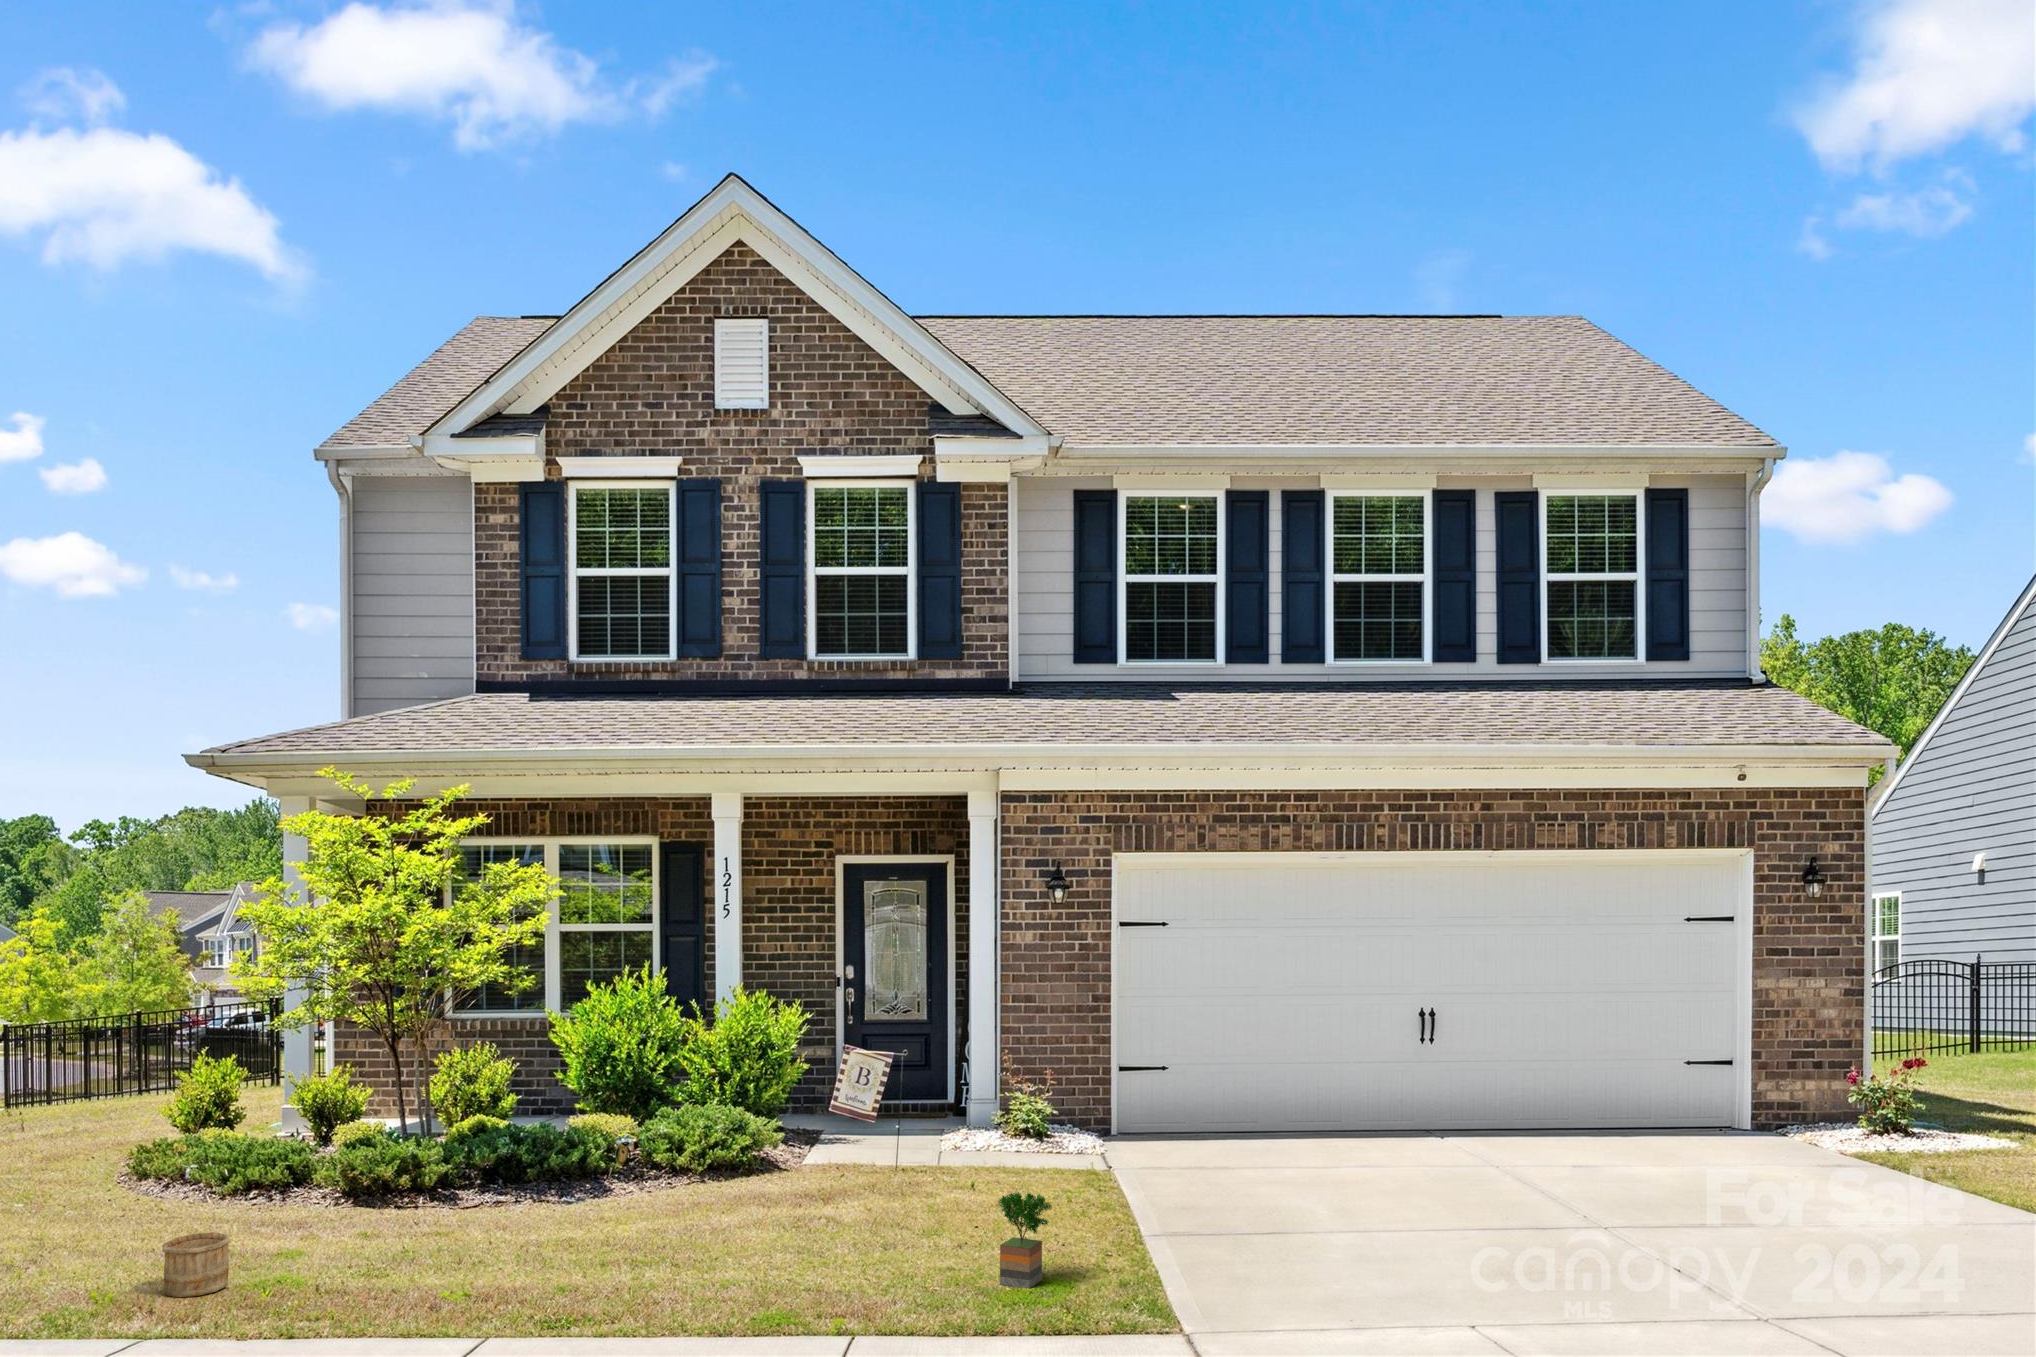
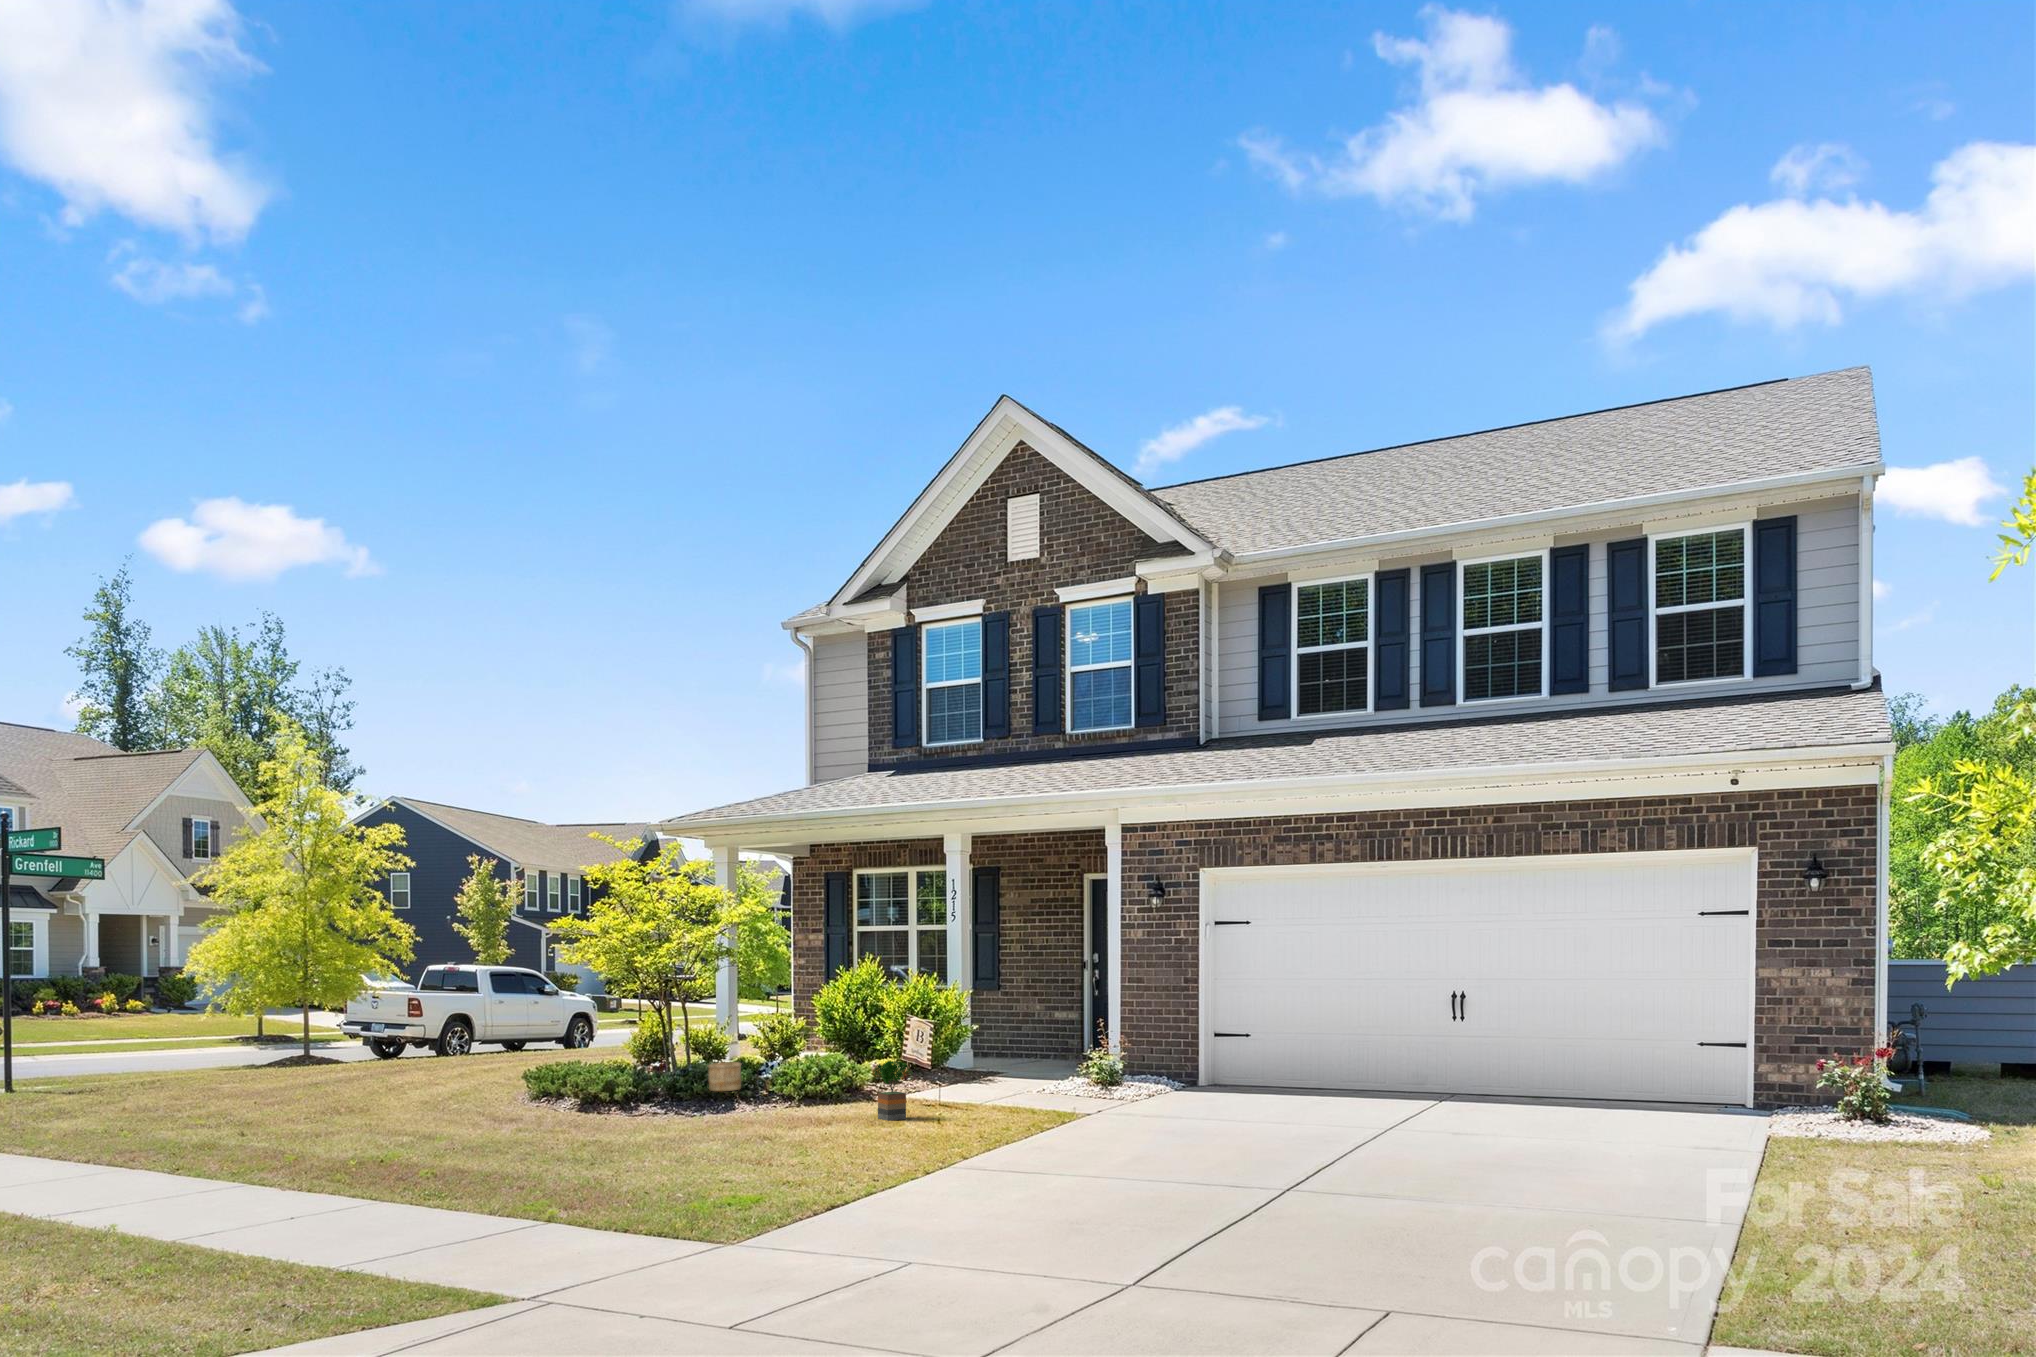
wooden bucket: present [162,1232,230,1297] -> present [708,1062,741,1092]

